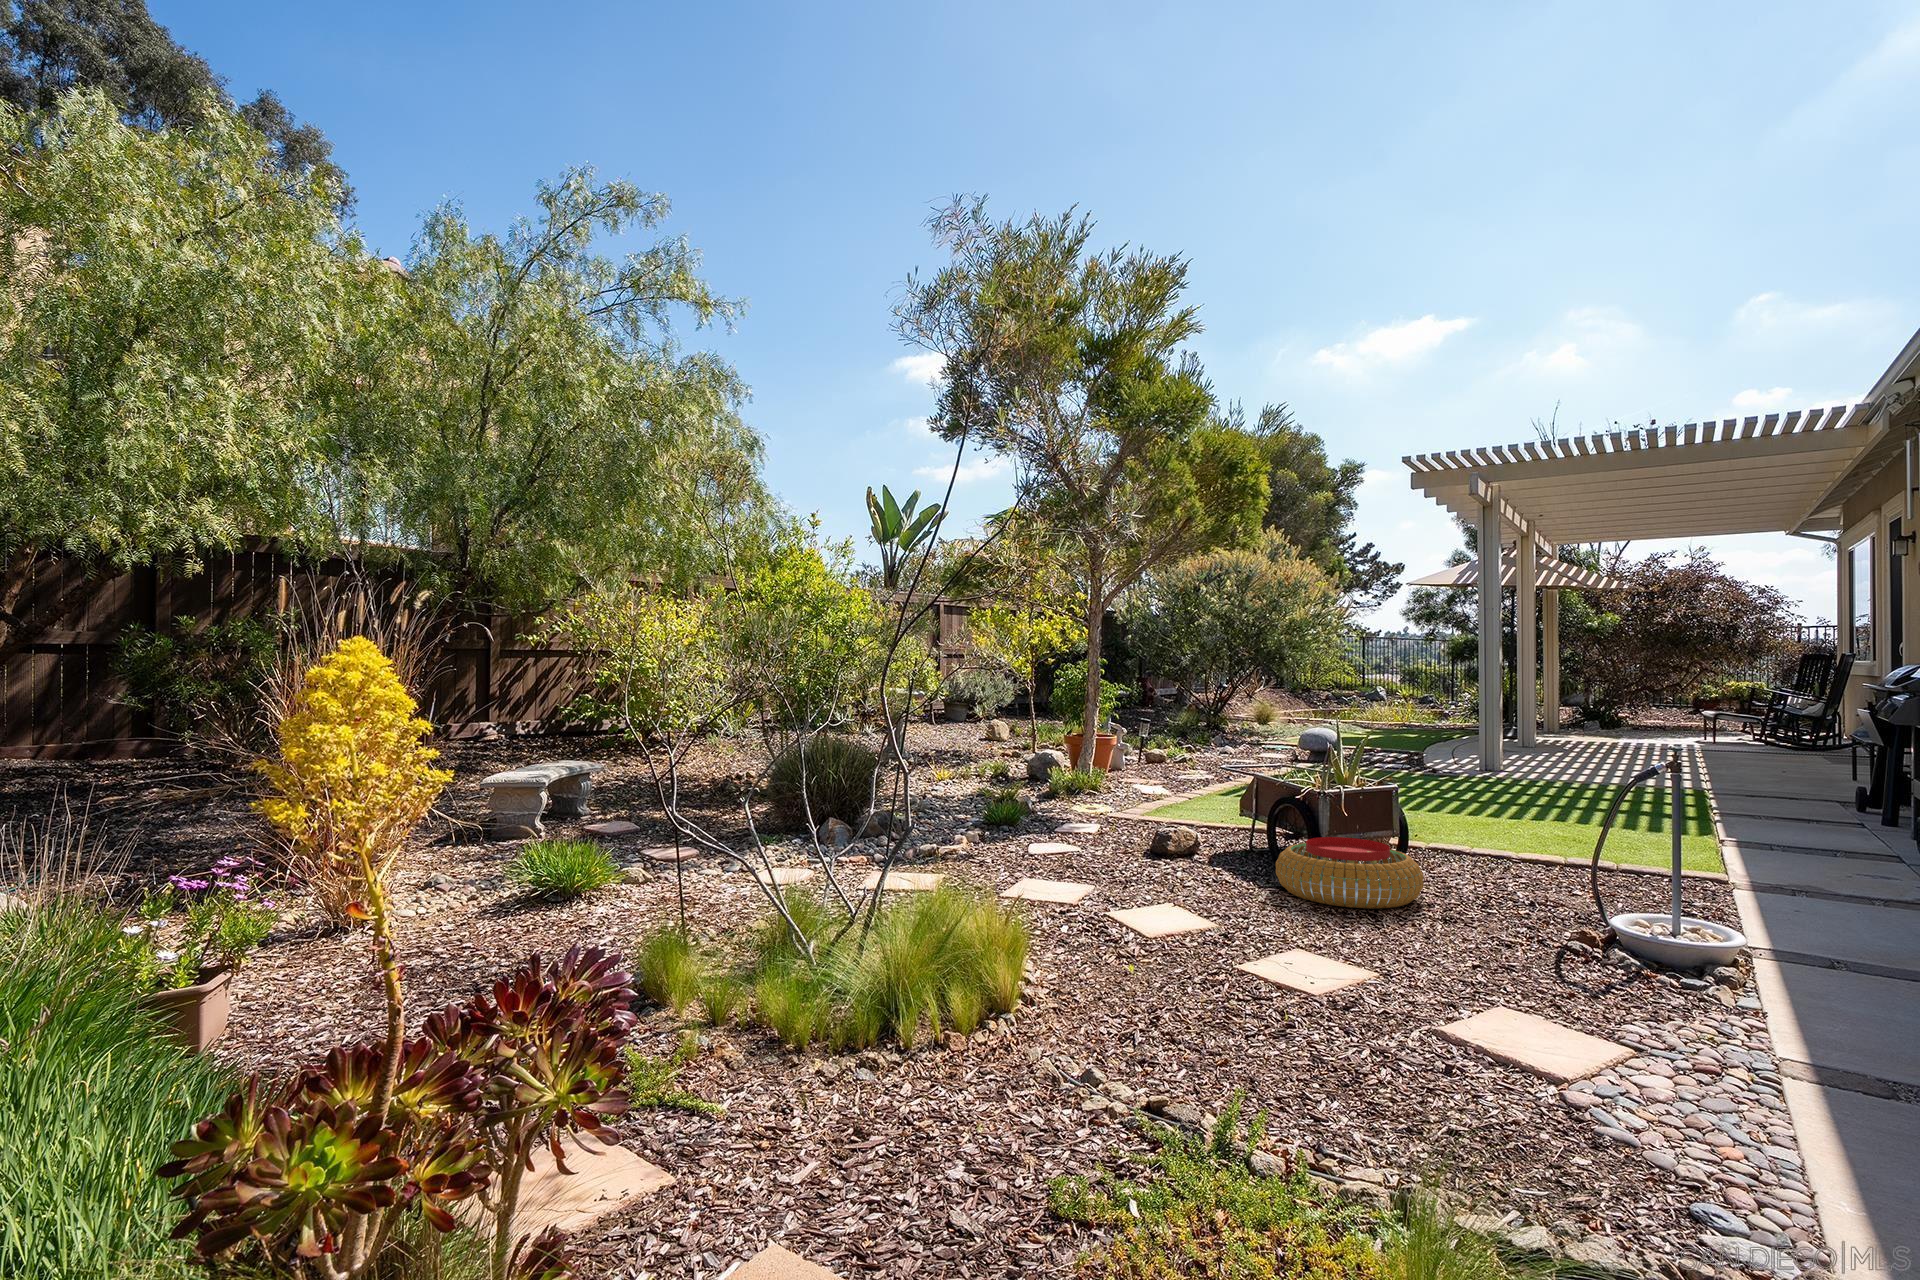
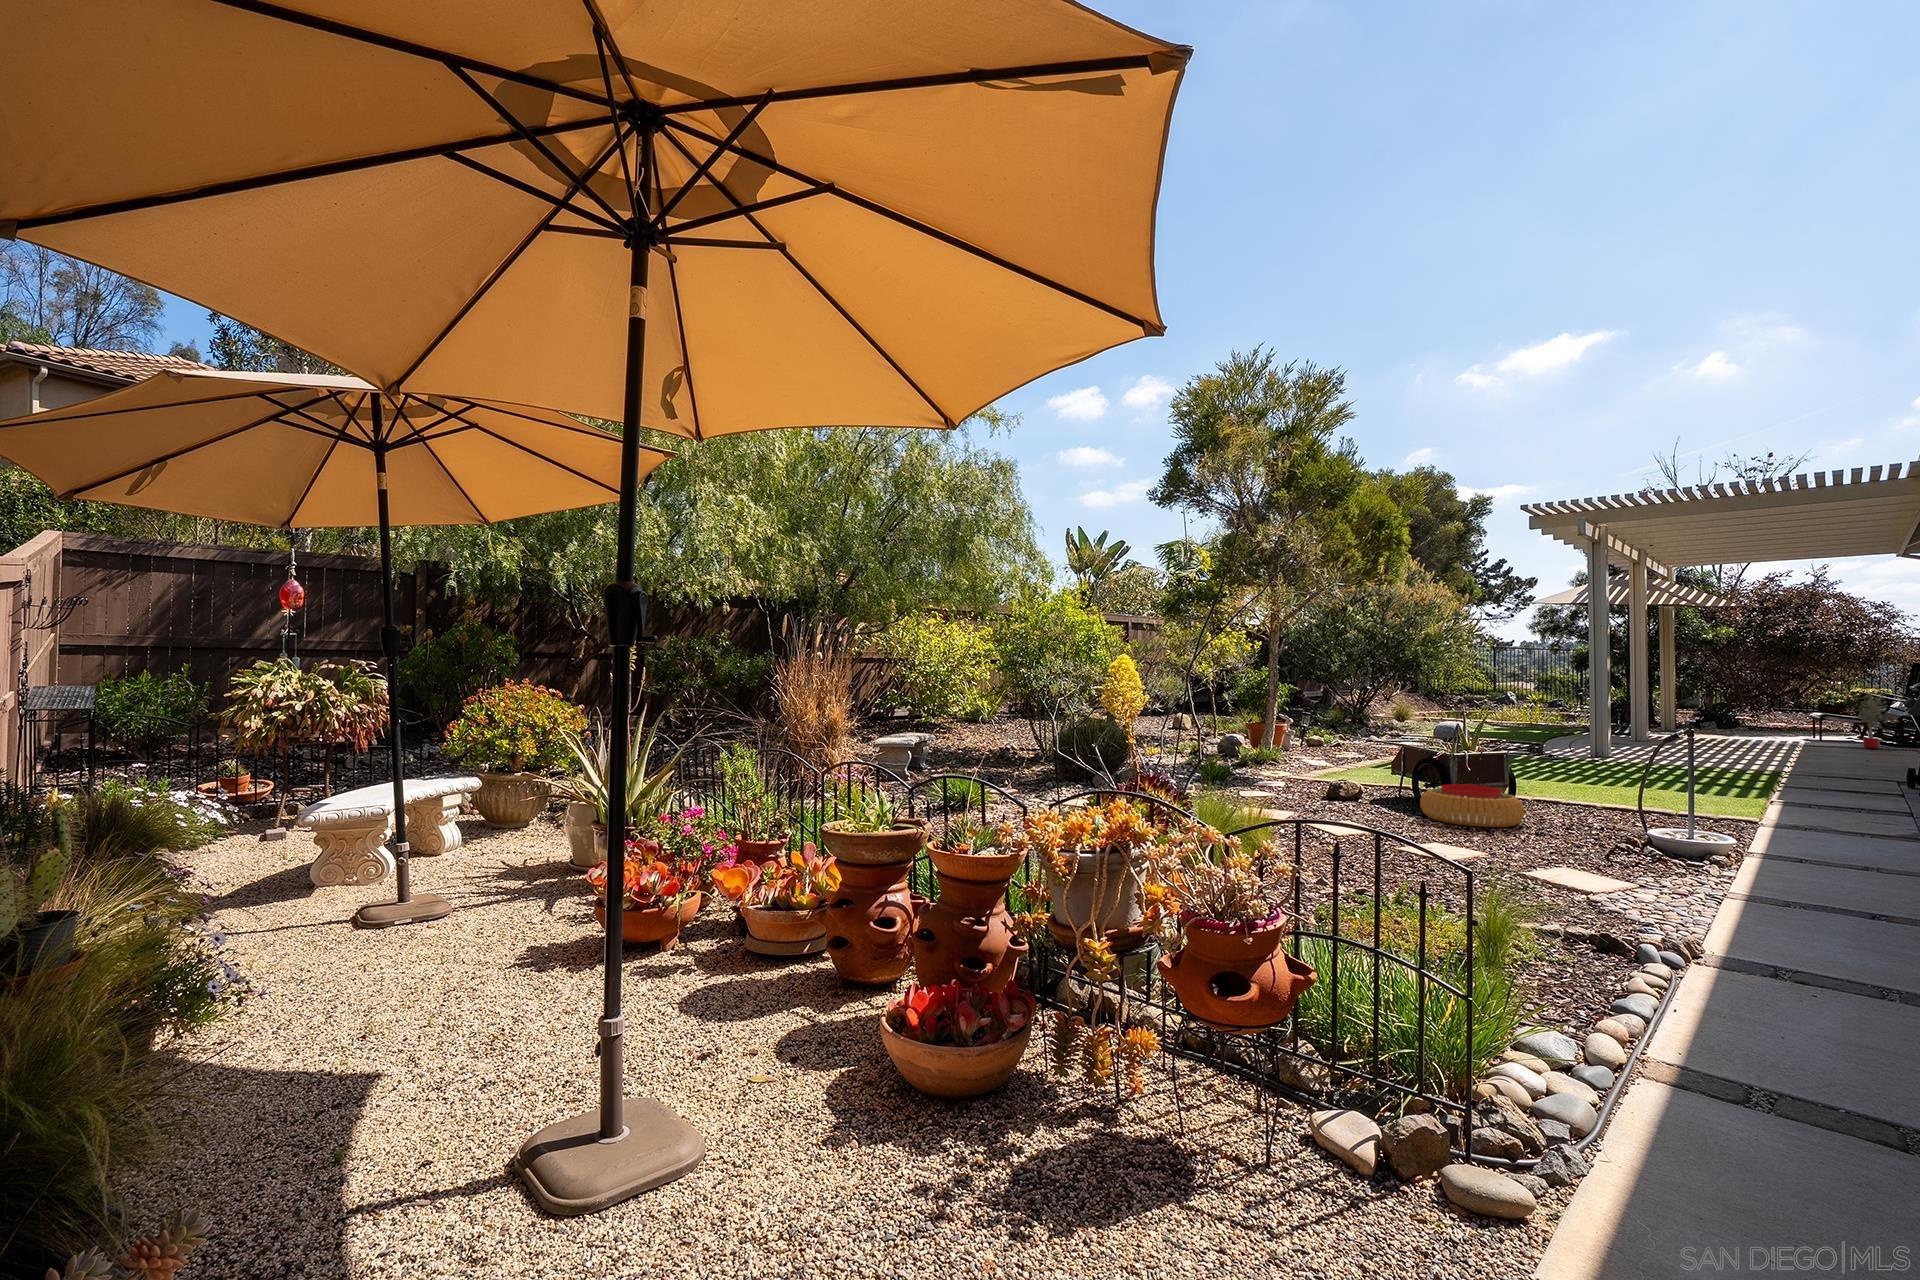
potted tree: none [1751,686,1800,753] -> present [1855,692,1899,749]

